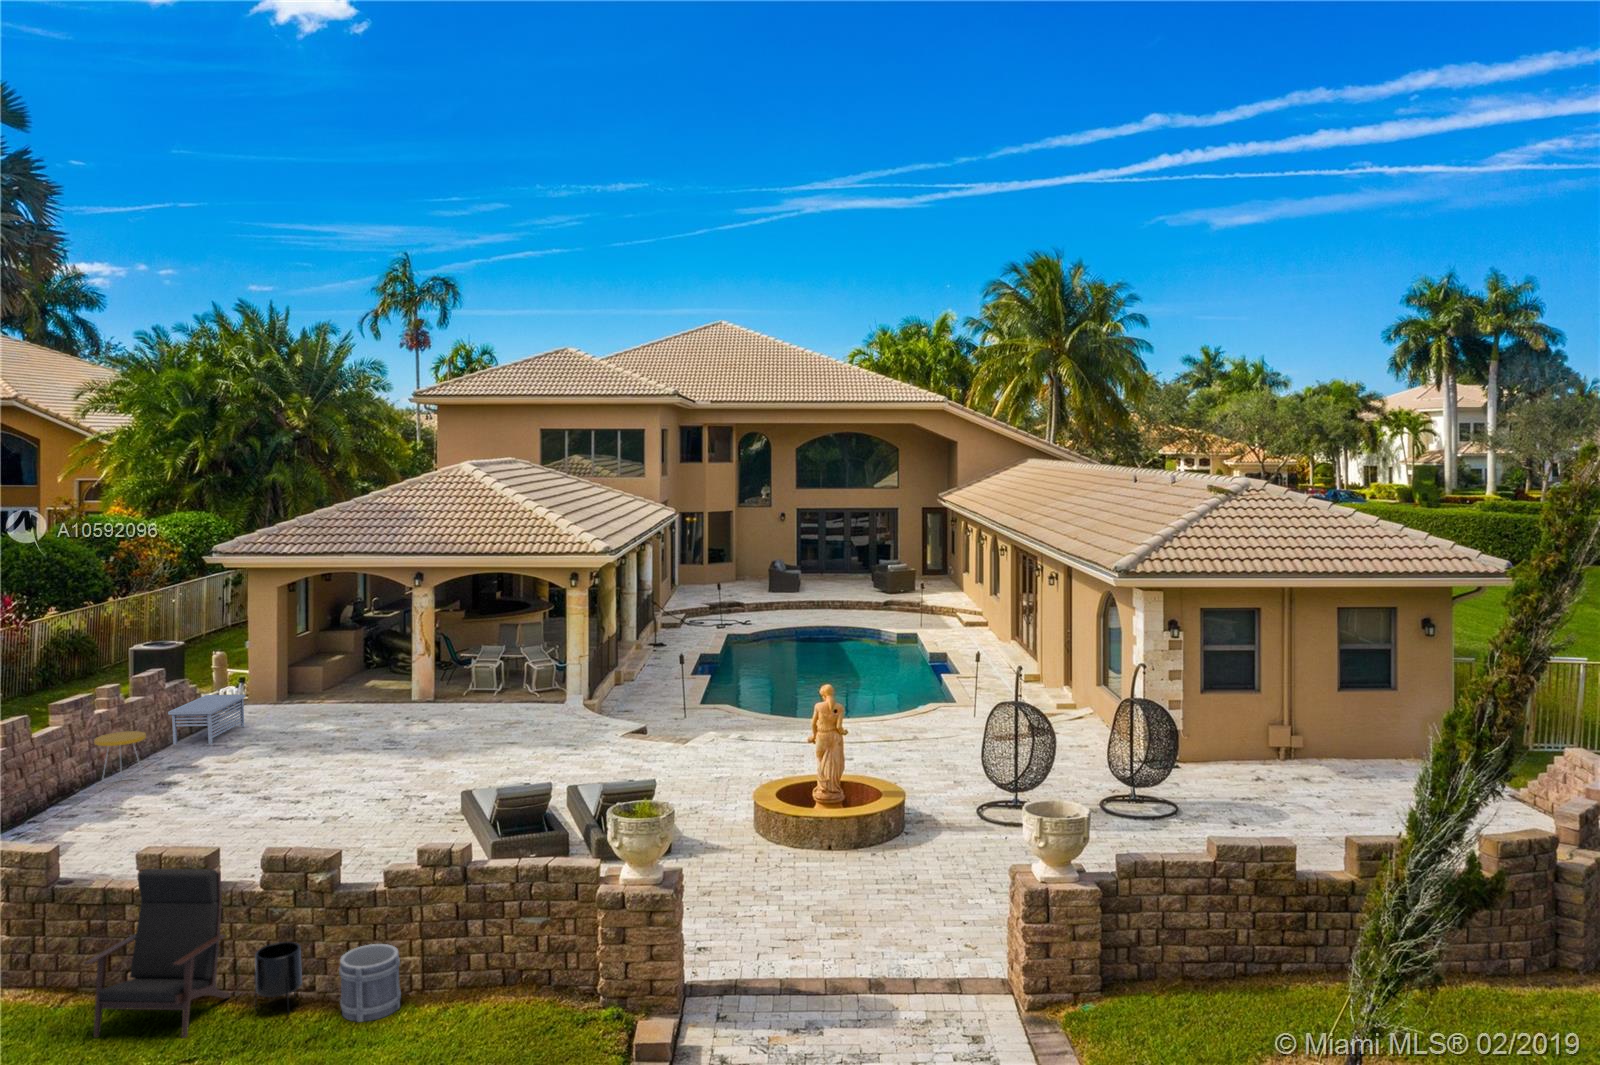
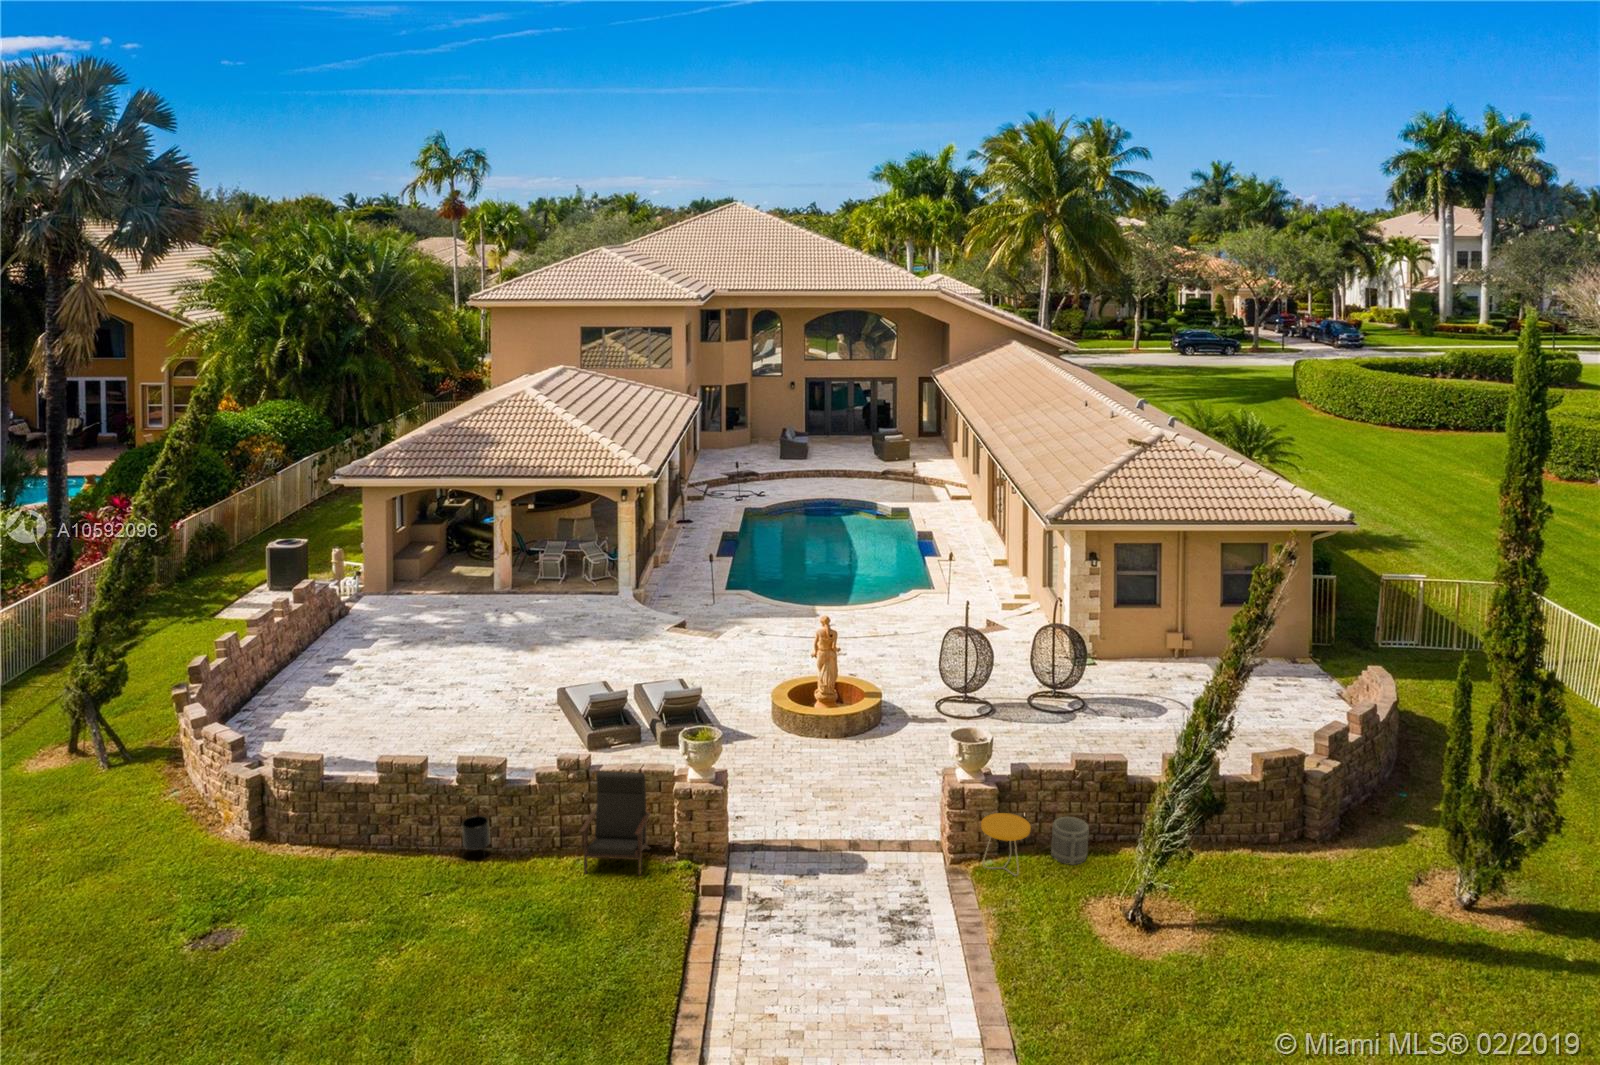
storage bench: present [168,695,245,744] -> none [316,593,369,636]
side table: present [94,731,146,781] -> present [981,813,1031,875]
lounge chair: present [85,869,230,1038] -> present [580,771,650,876]
bucket: present [339,944,401,1022] -> present [1051,817,1089,865]

